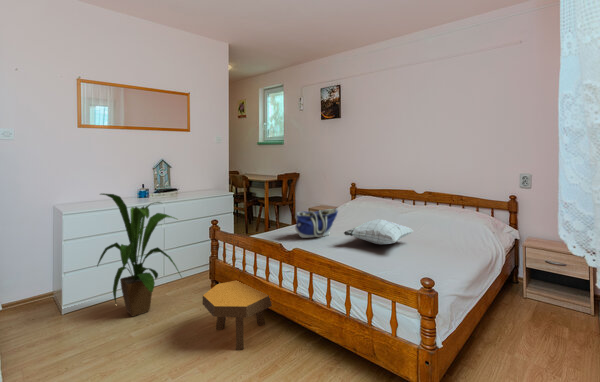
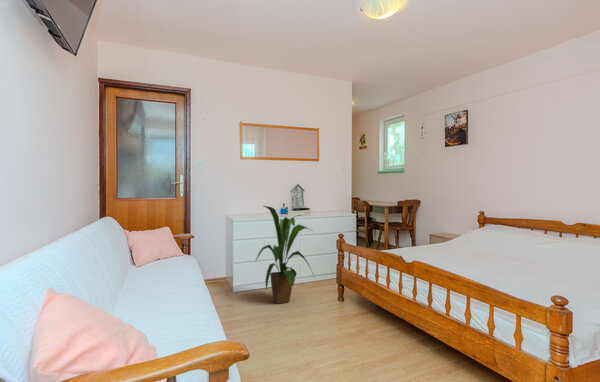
tote bag: present [295,209,338,238] -> none [415,230,459,256]
pillow: present [344,219,413,245] -> none [465,243,550,269]
footstool: present [203,280,272,350] -> none [332,286,392,344]

